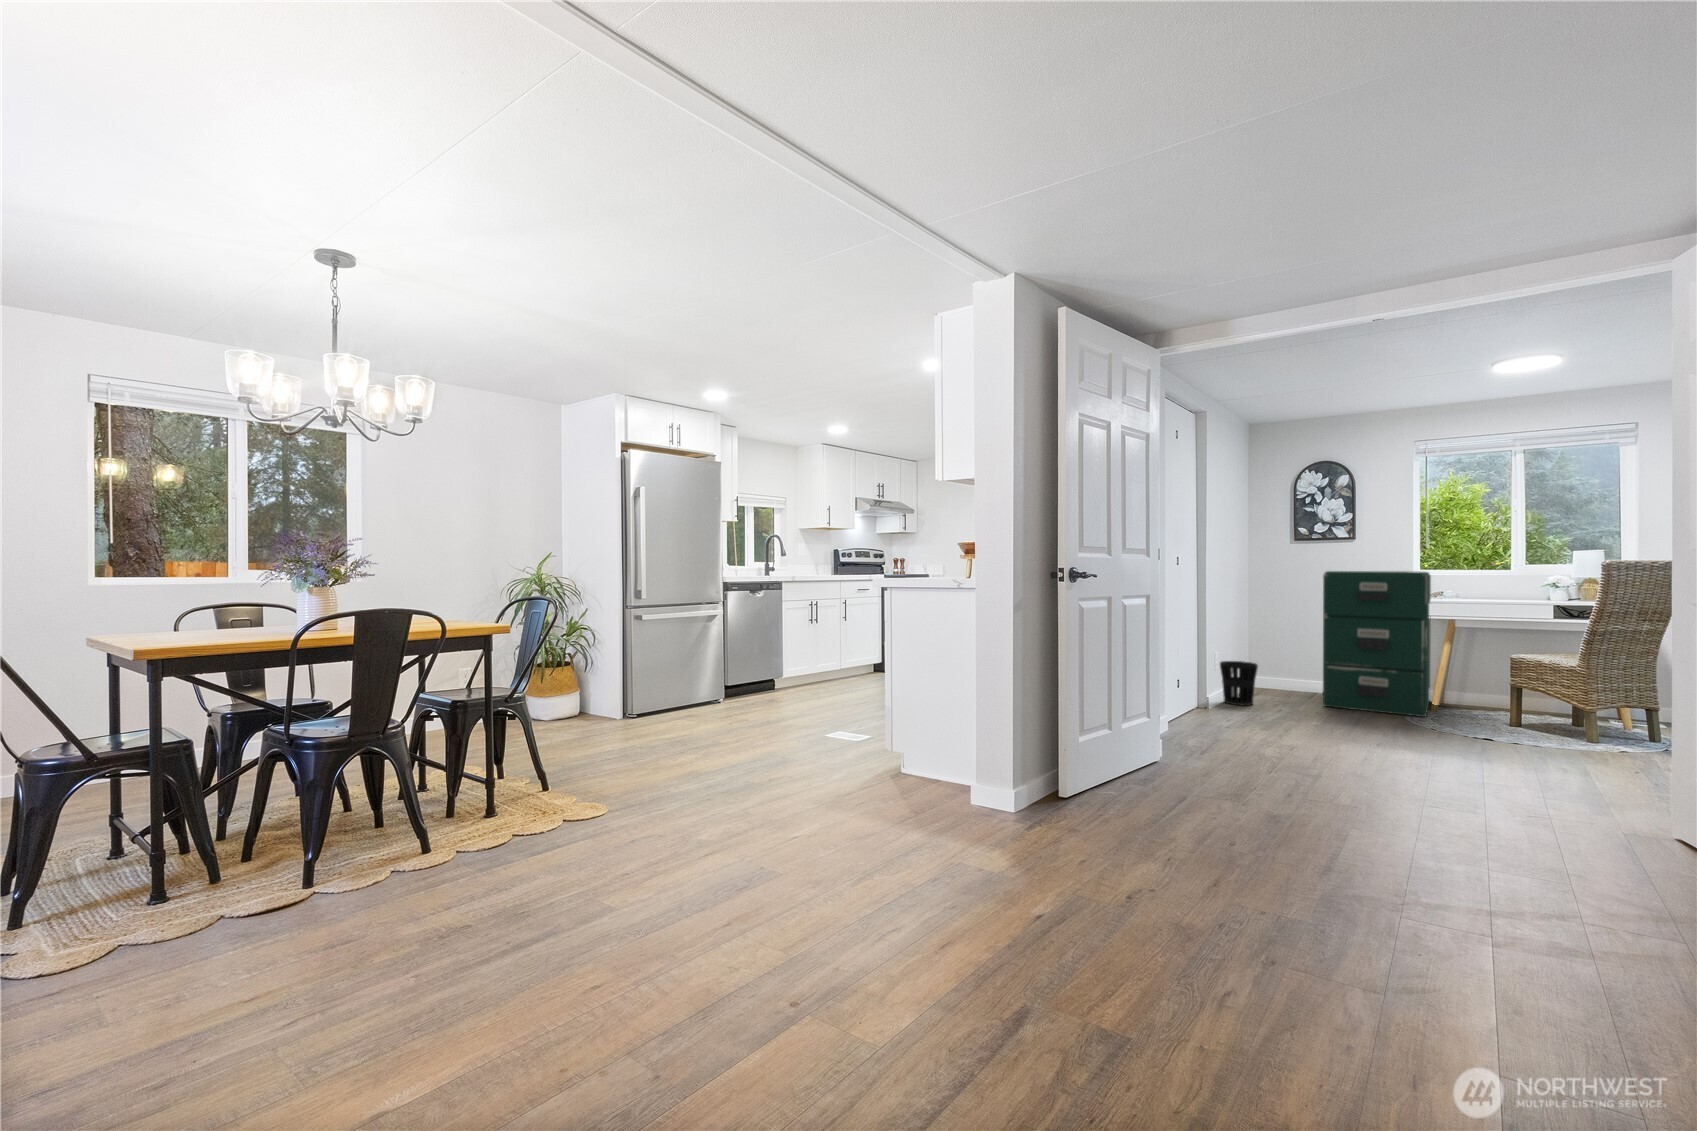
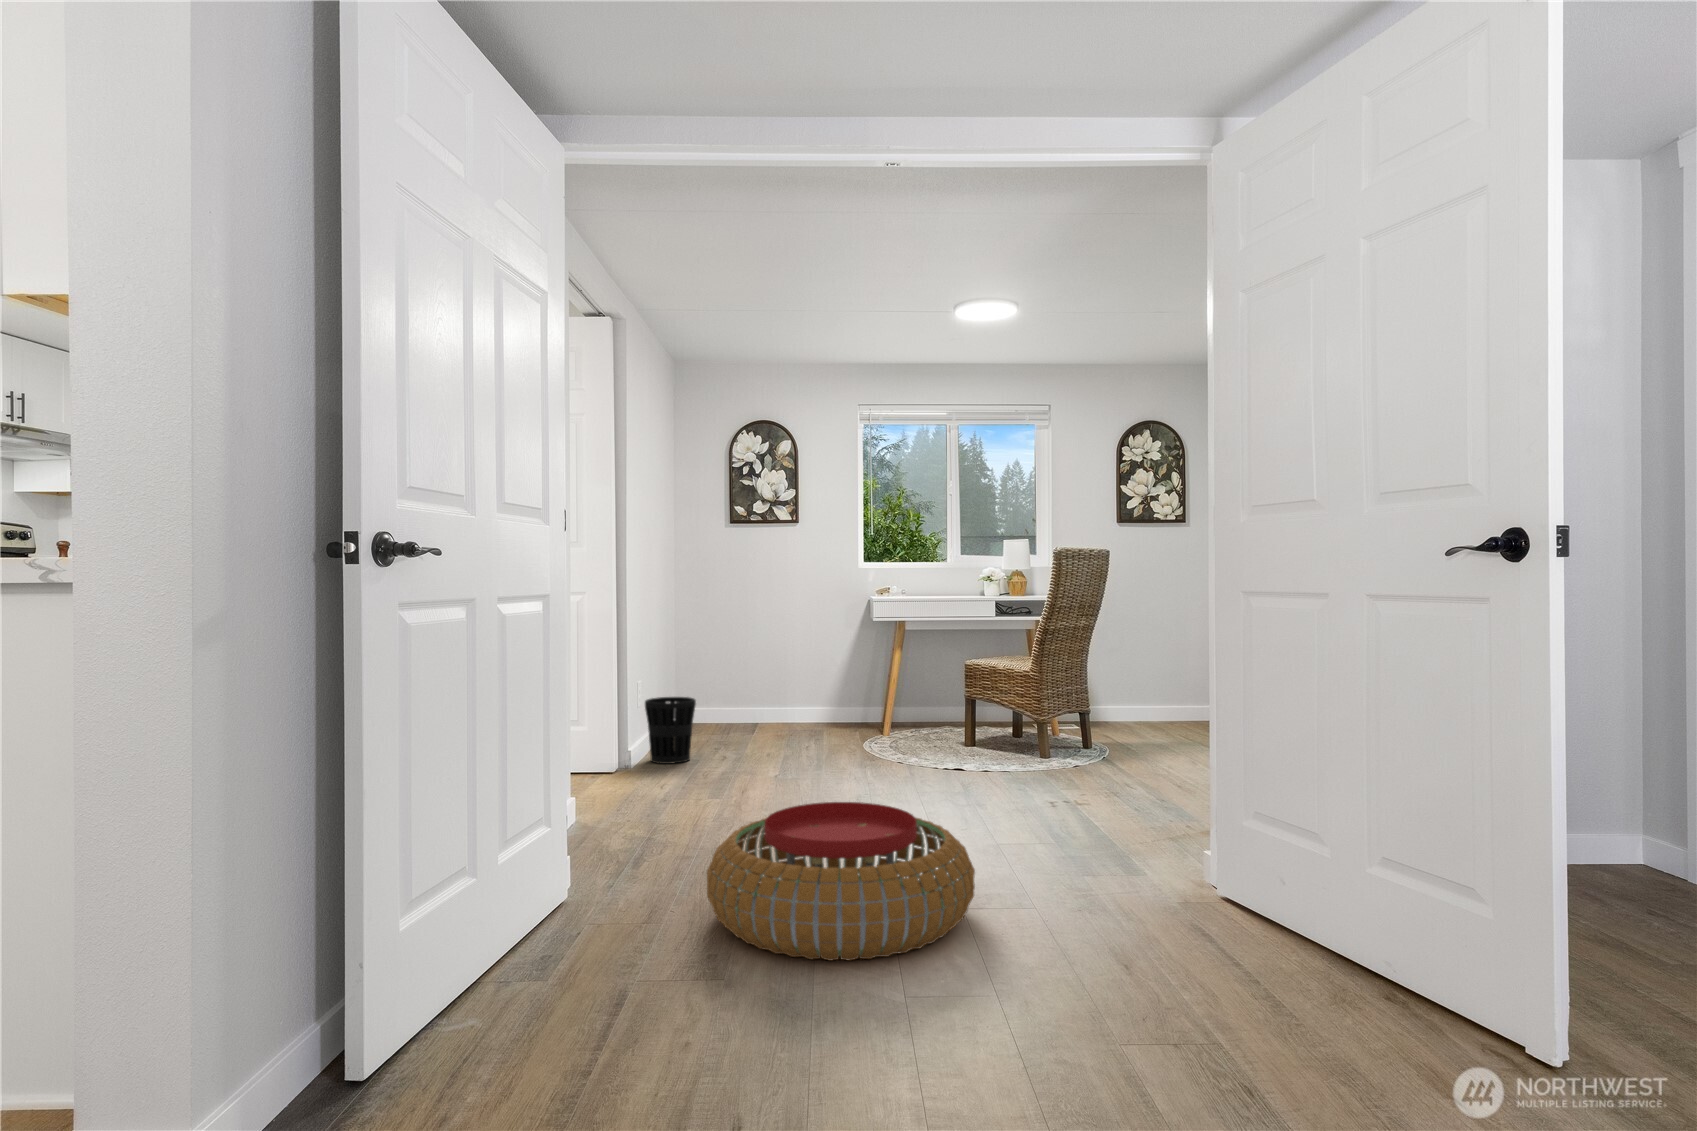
filing cabinet: present [1323,571,1431,717] -> none [773,562,886,749]
pouf: none [1238,725,1426,812] -> present [707,802,975,960]

